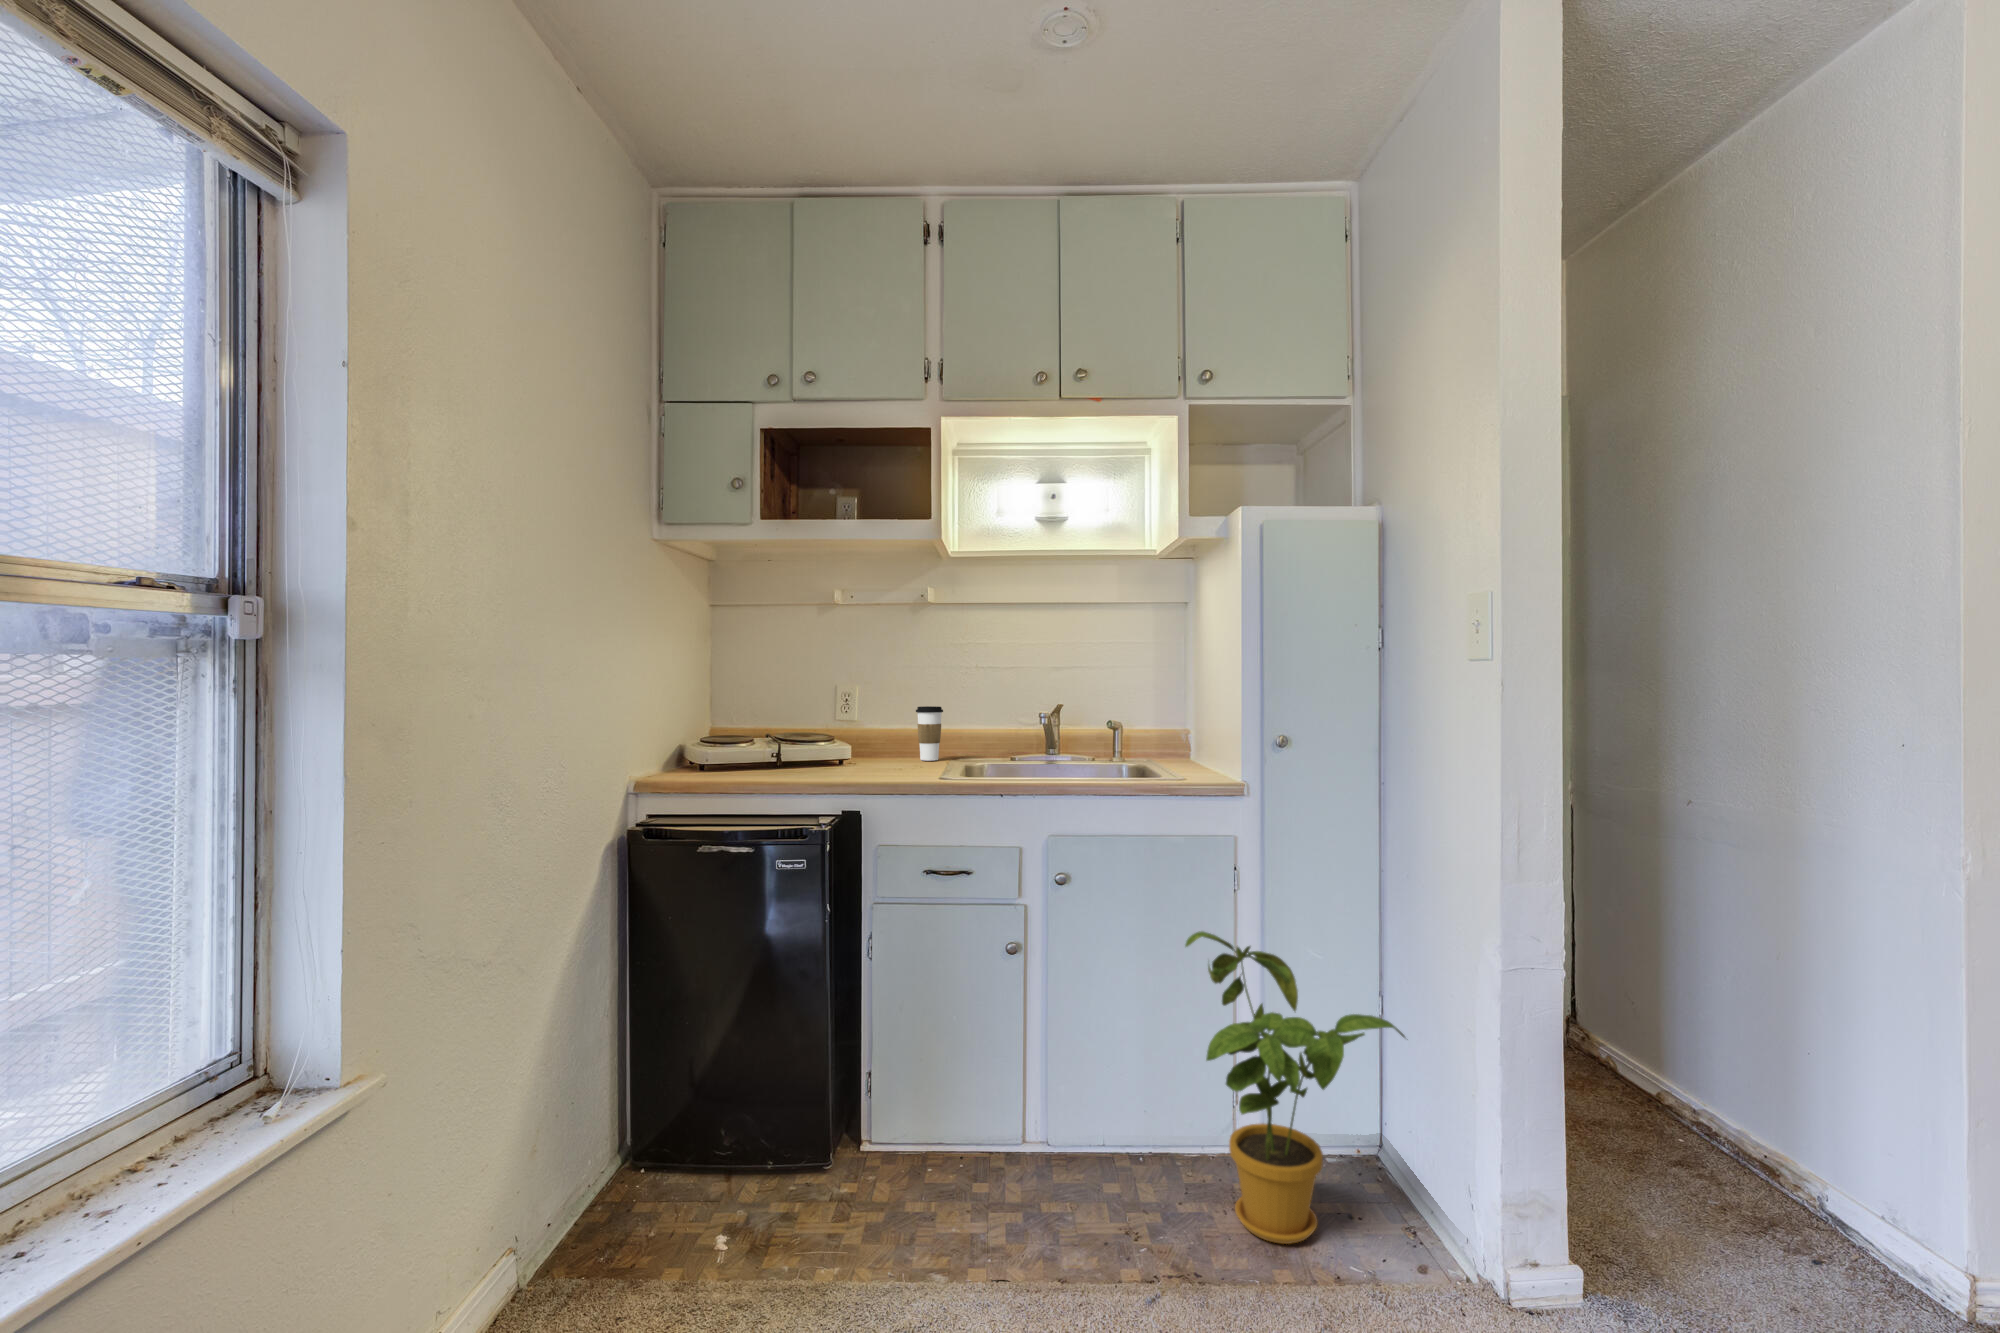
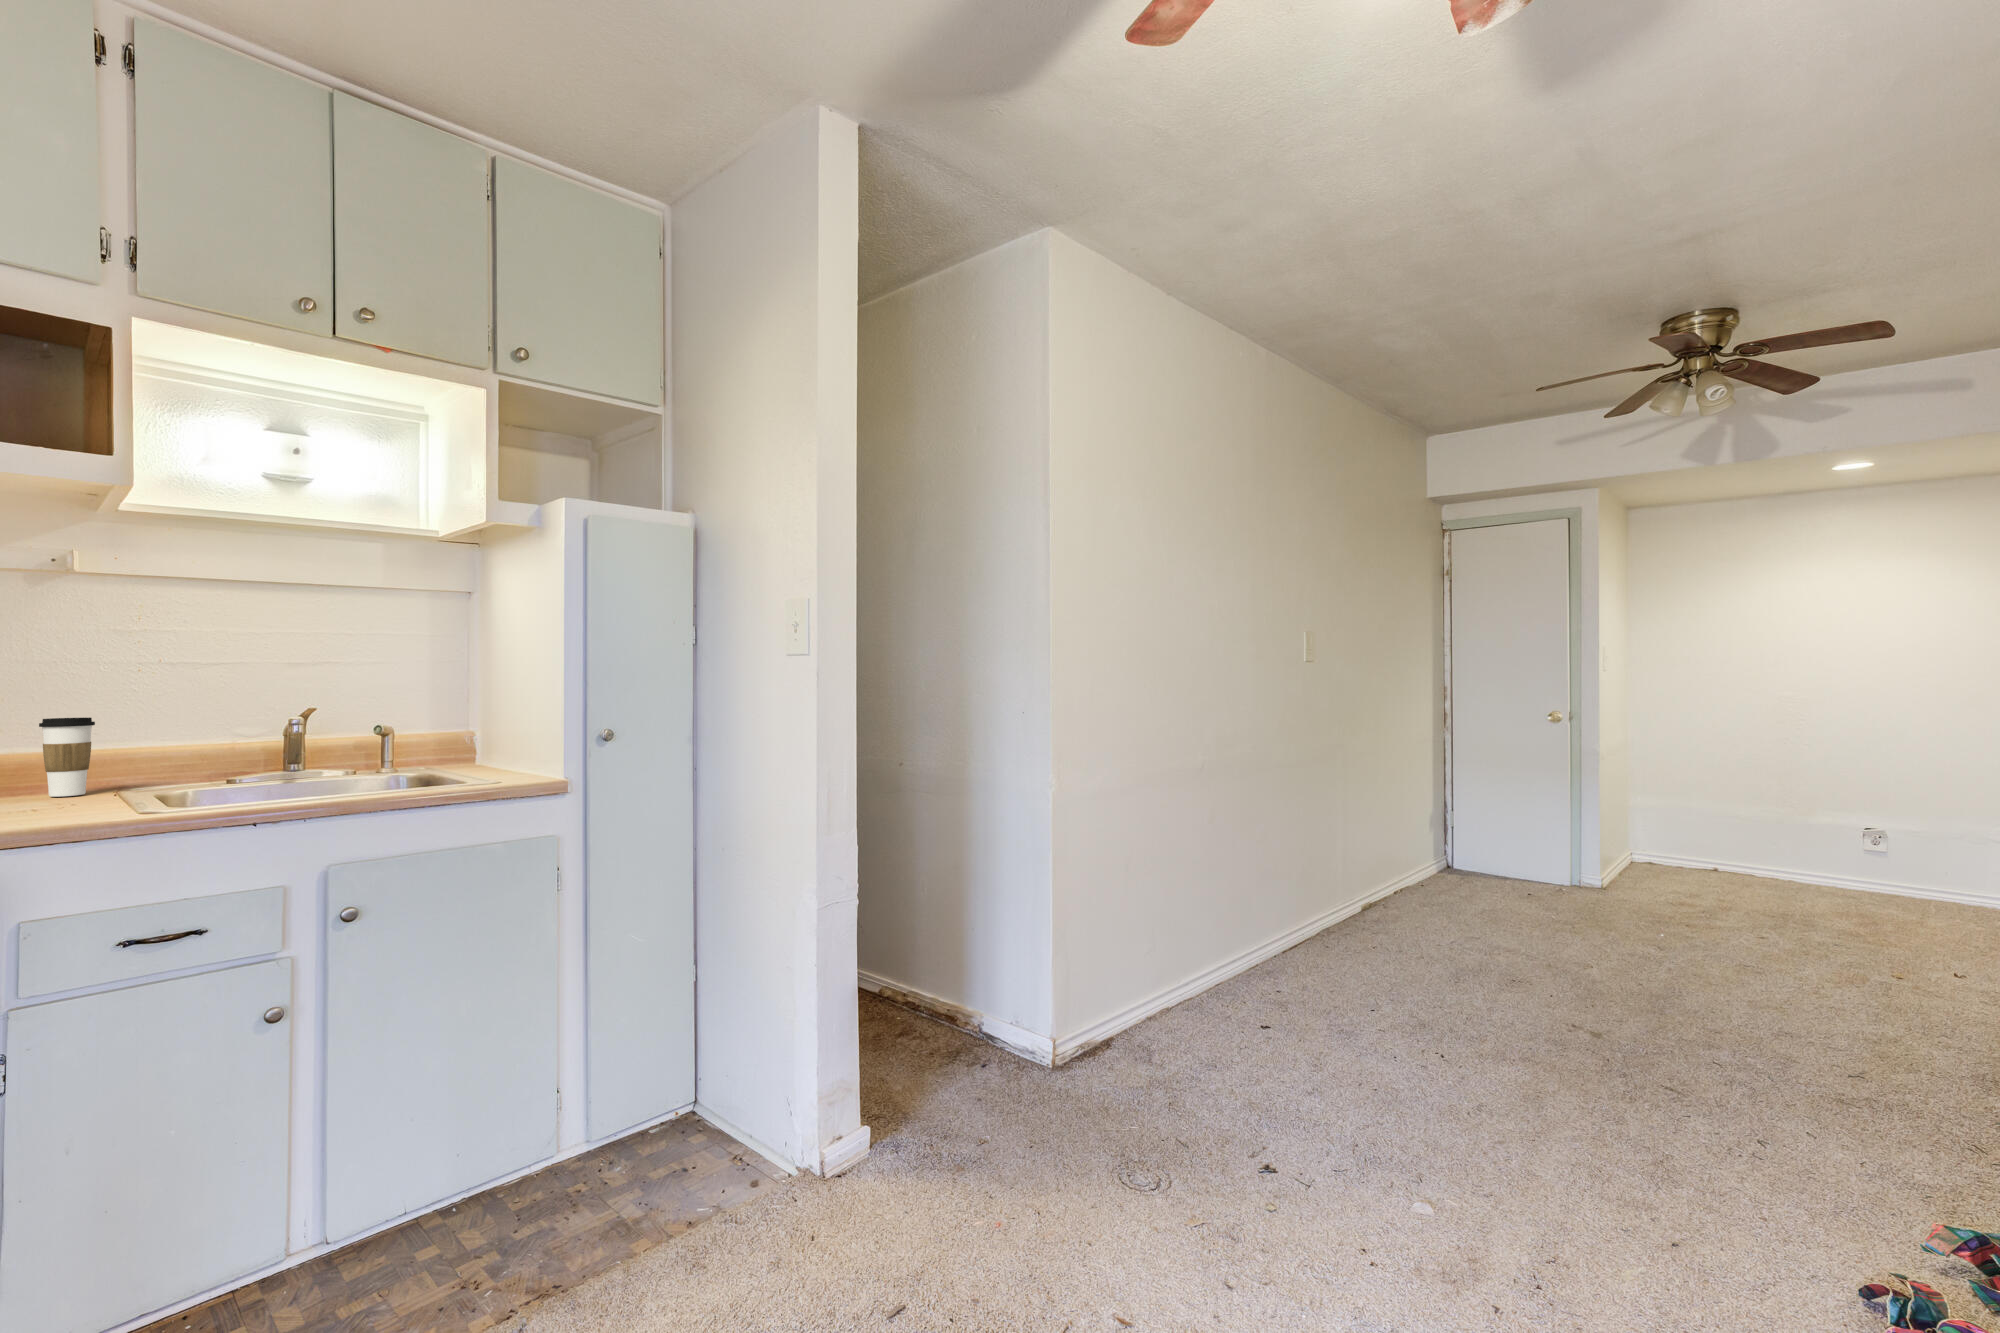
house plant: present [1185,931,1405,1244] -> none [518,939,733,1223]

